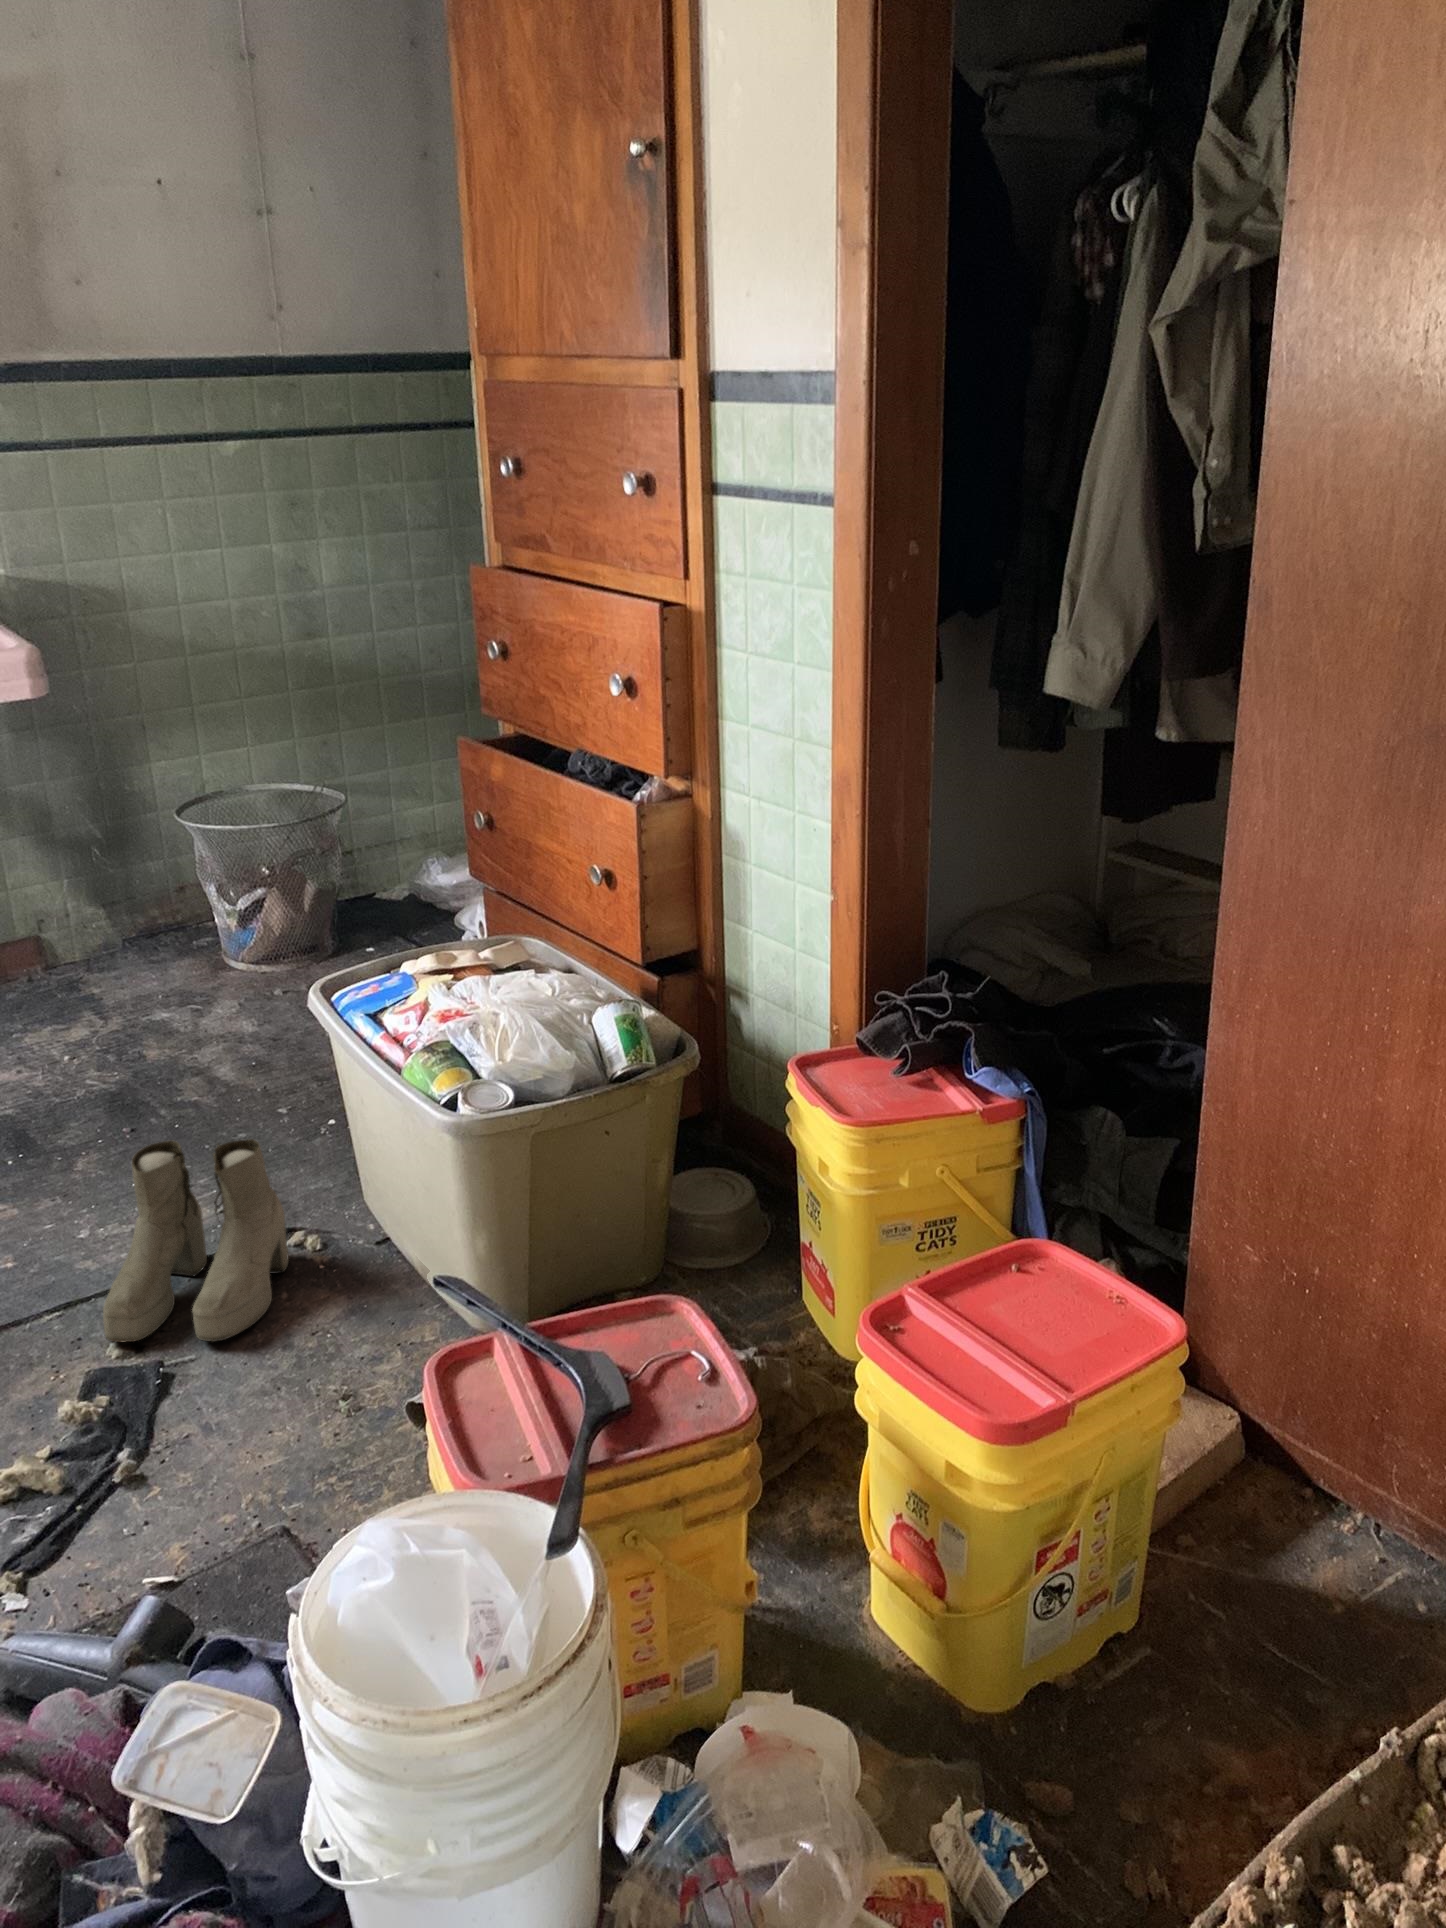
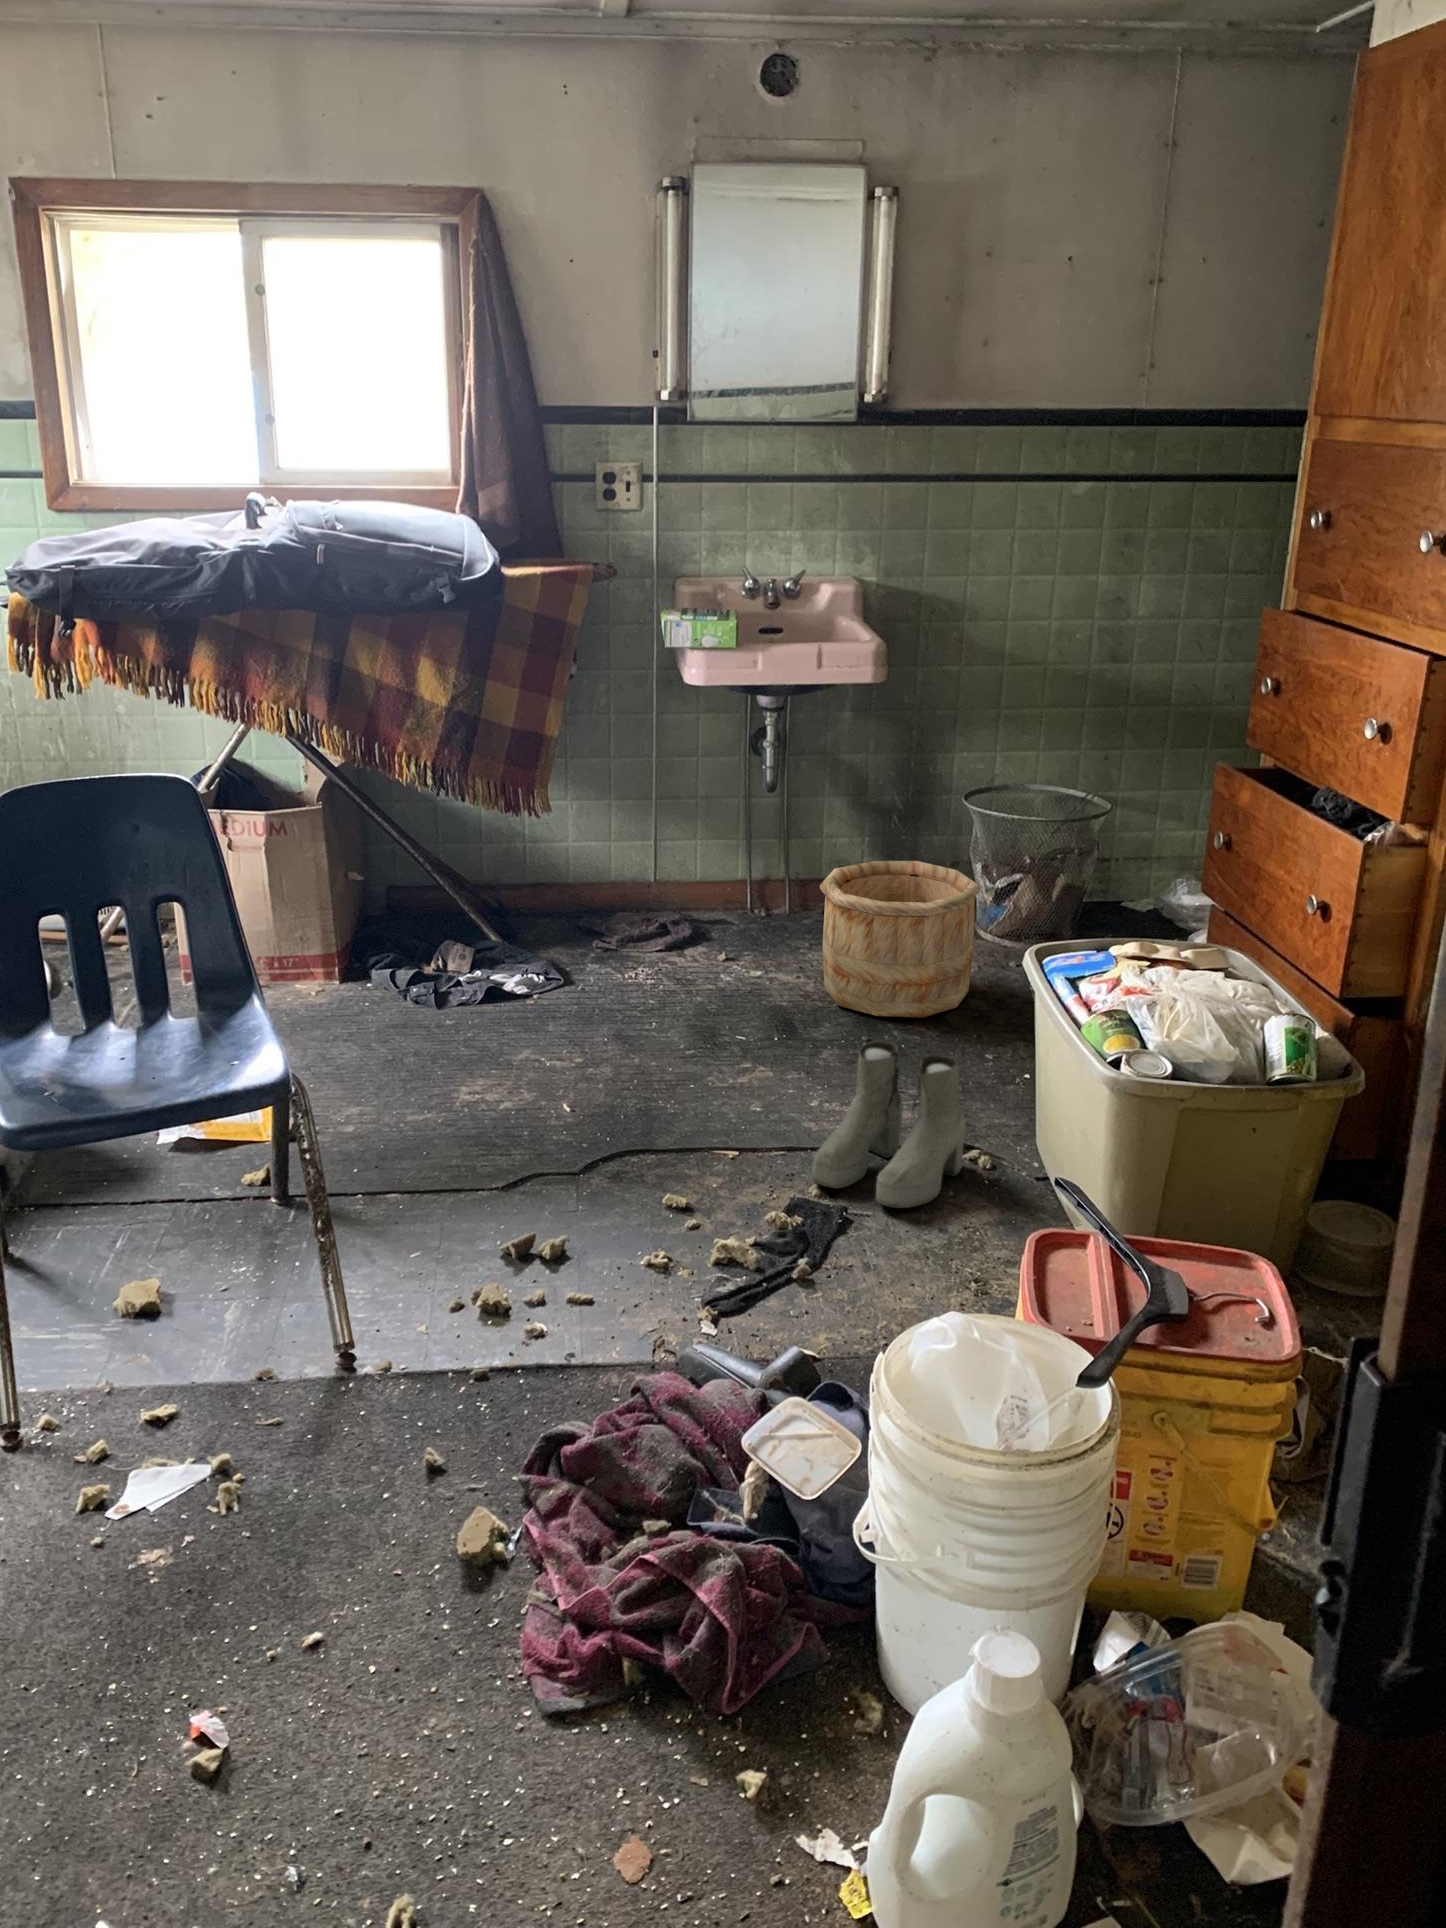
wooden bucket: none [22,901,237,1096] -> present [820,861,981,1017]

